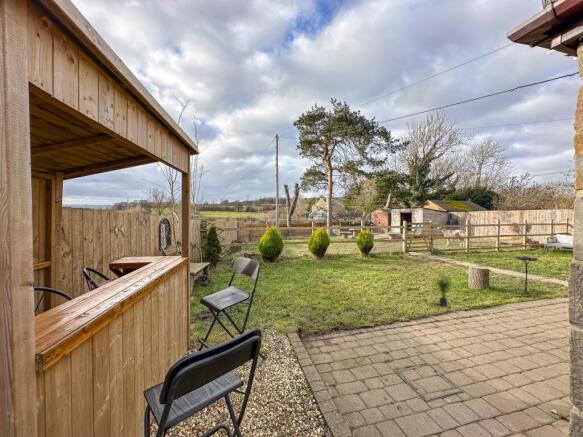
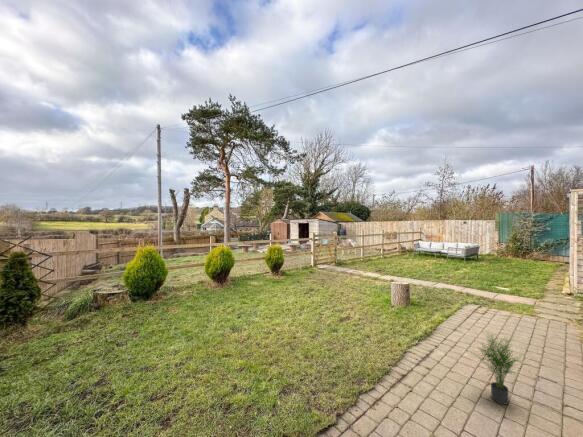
side table: present [515,257,538,296] -> none [521,278,557,340]

